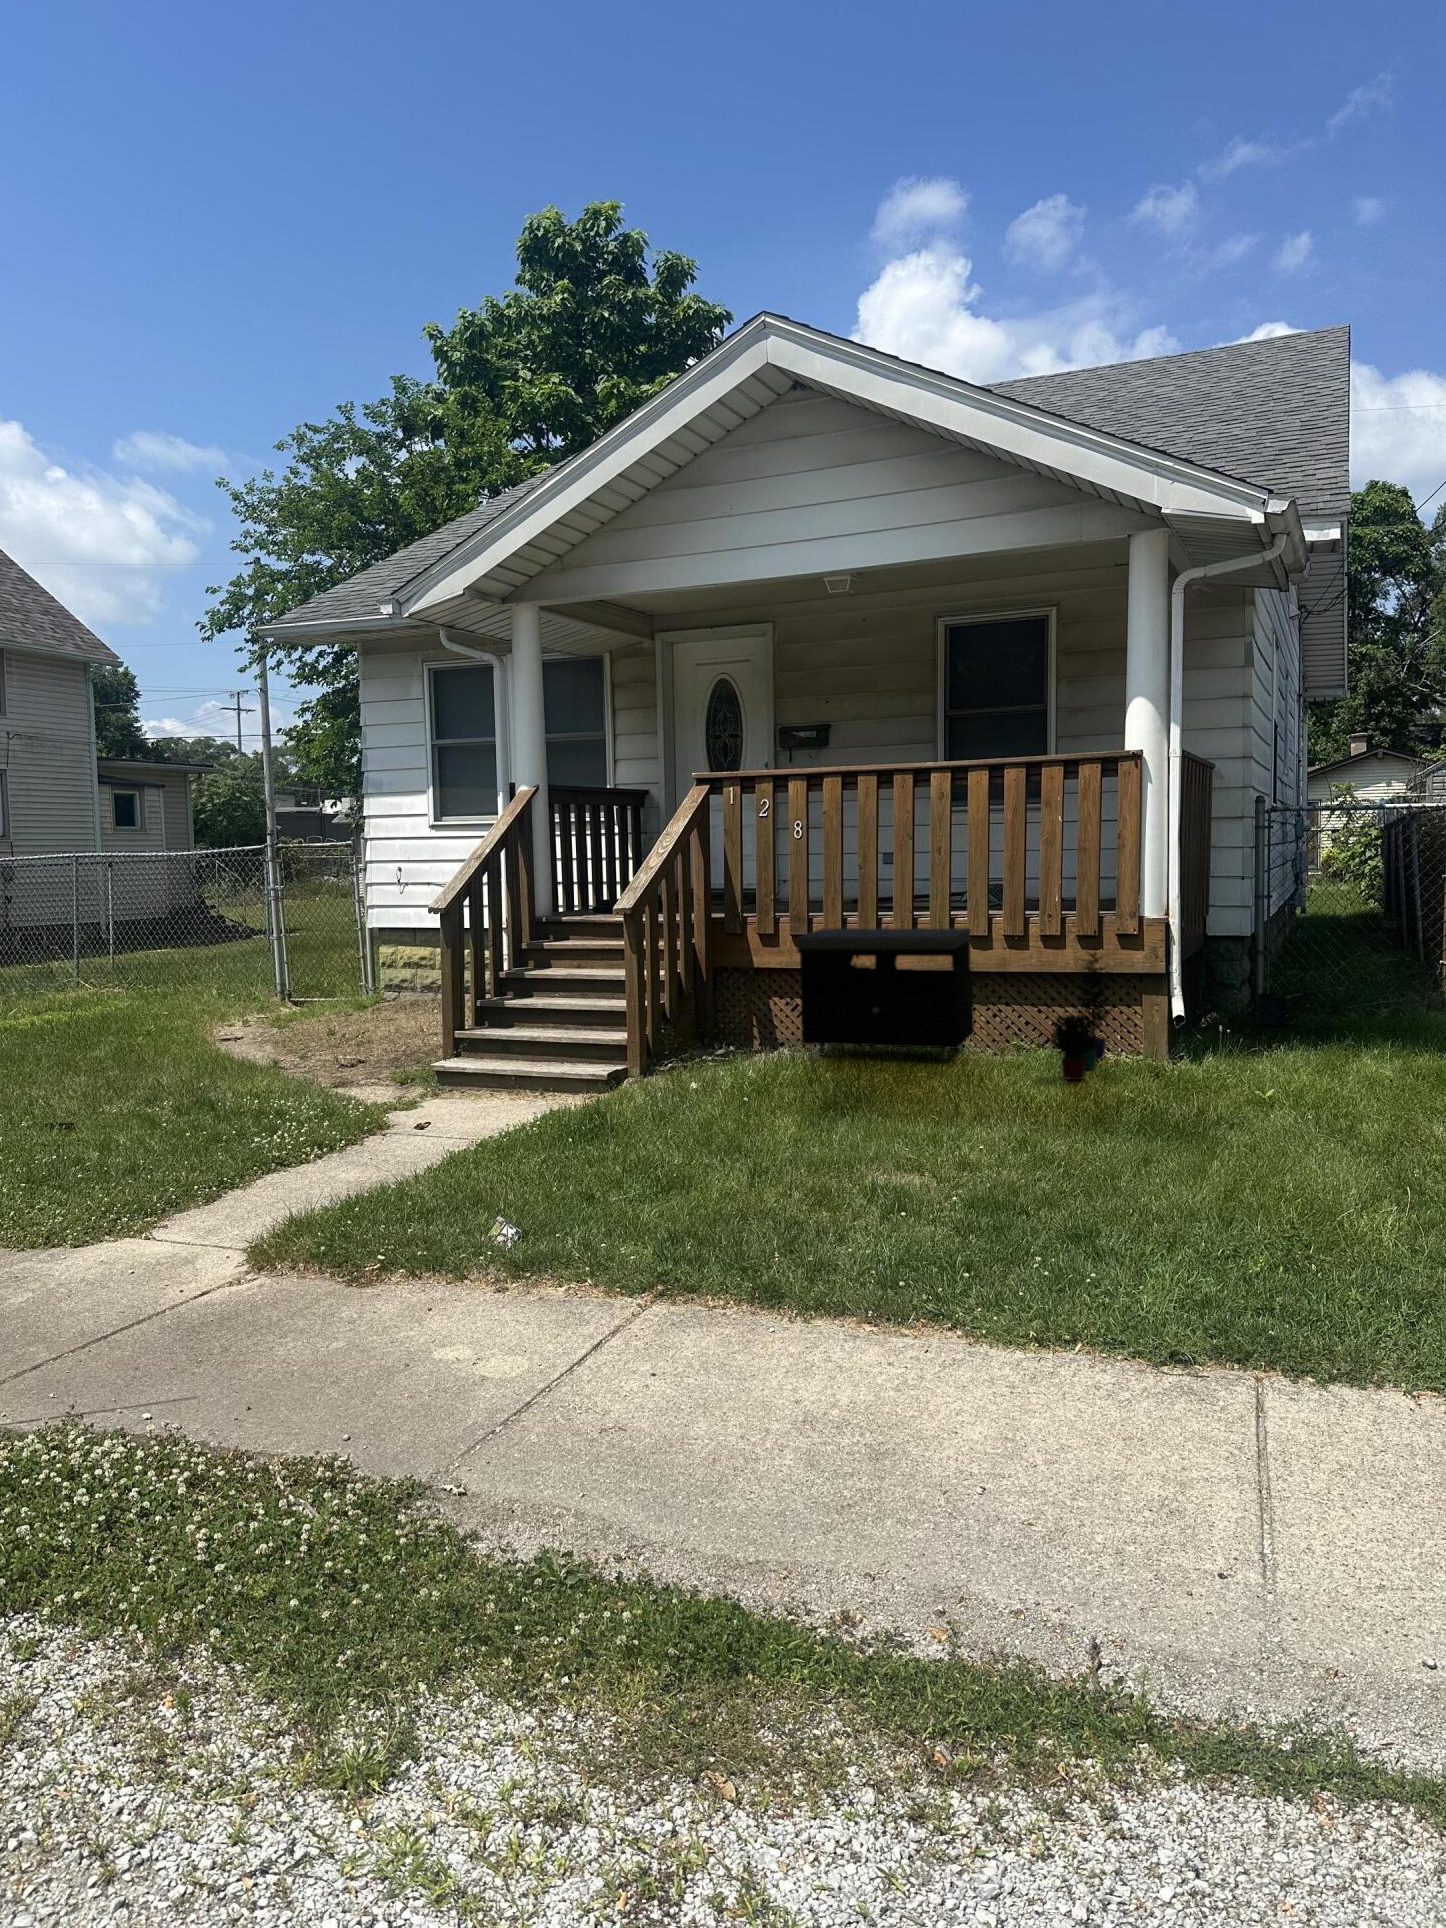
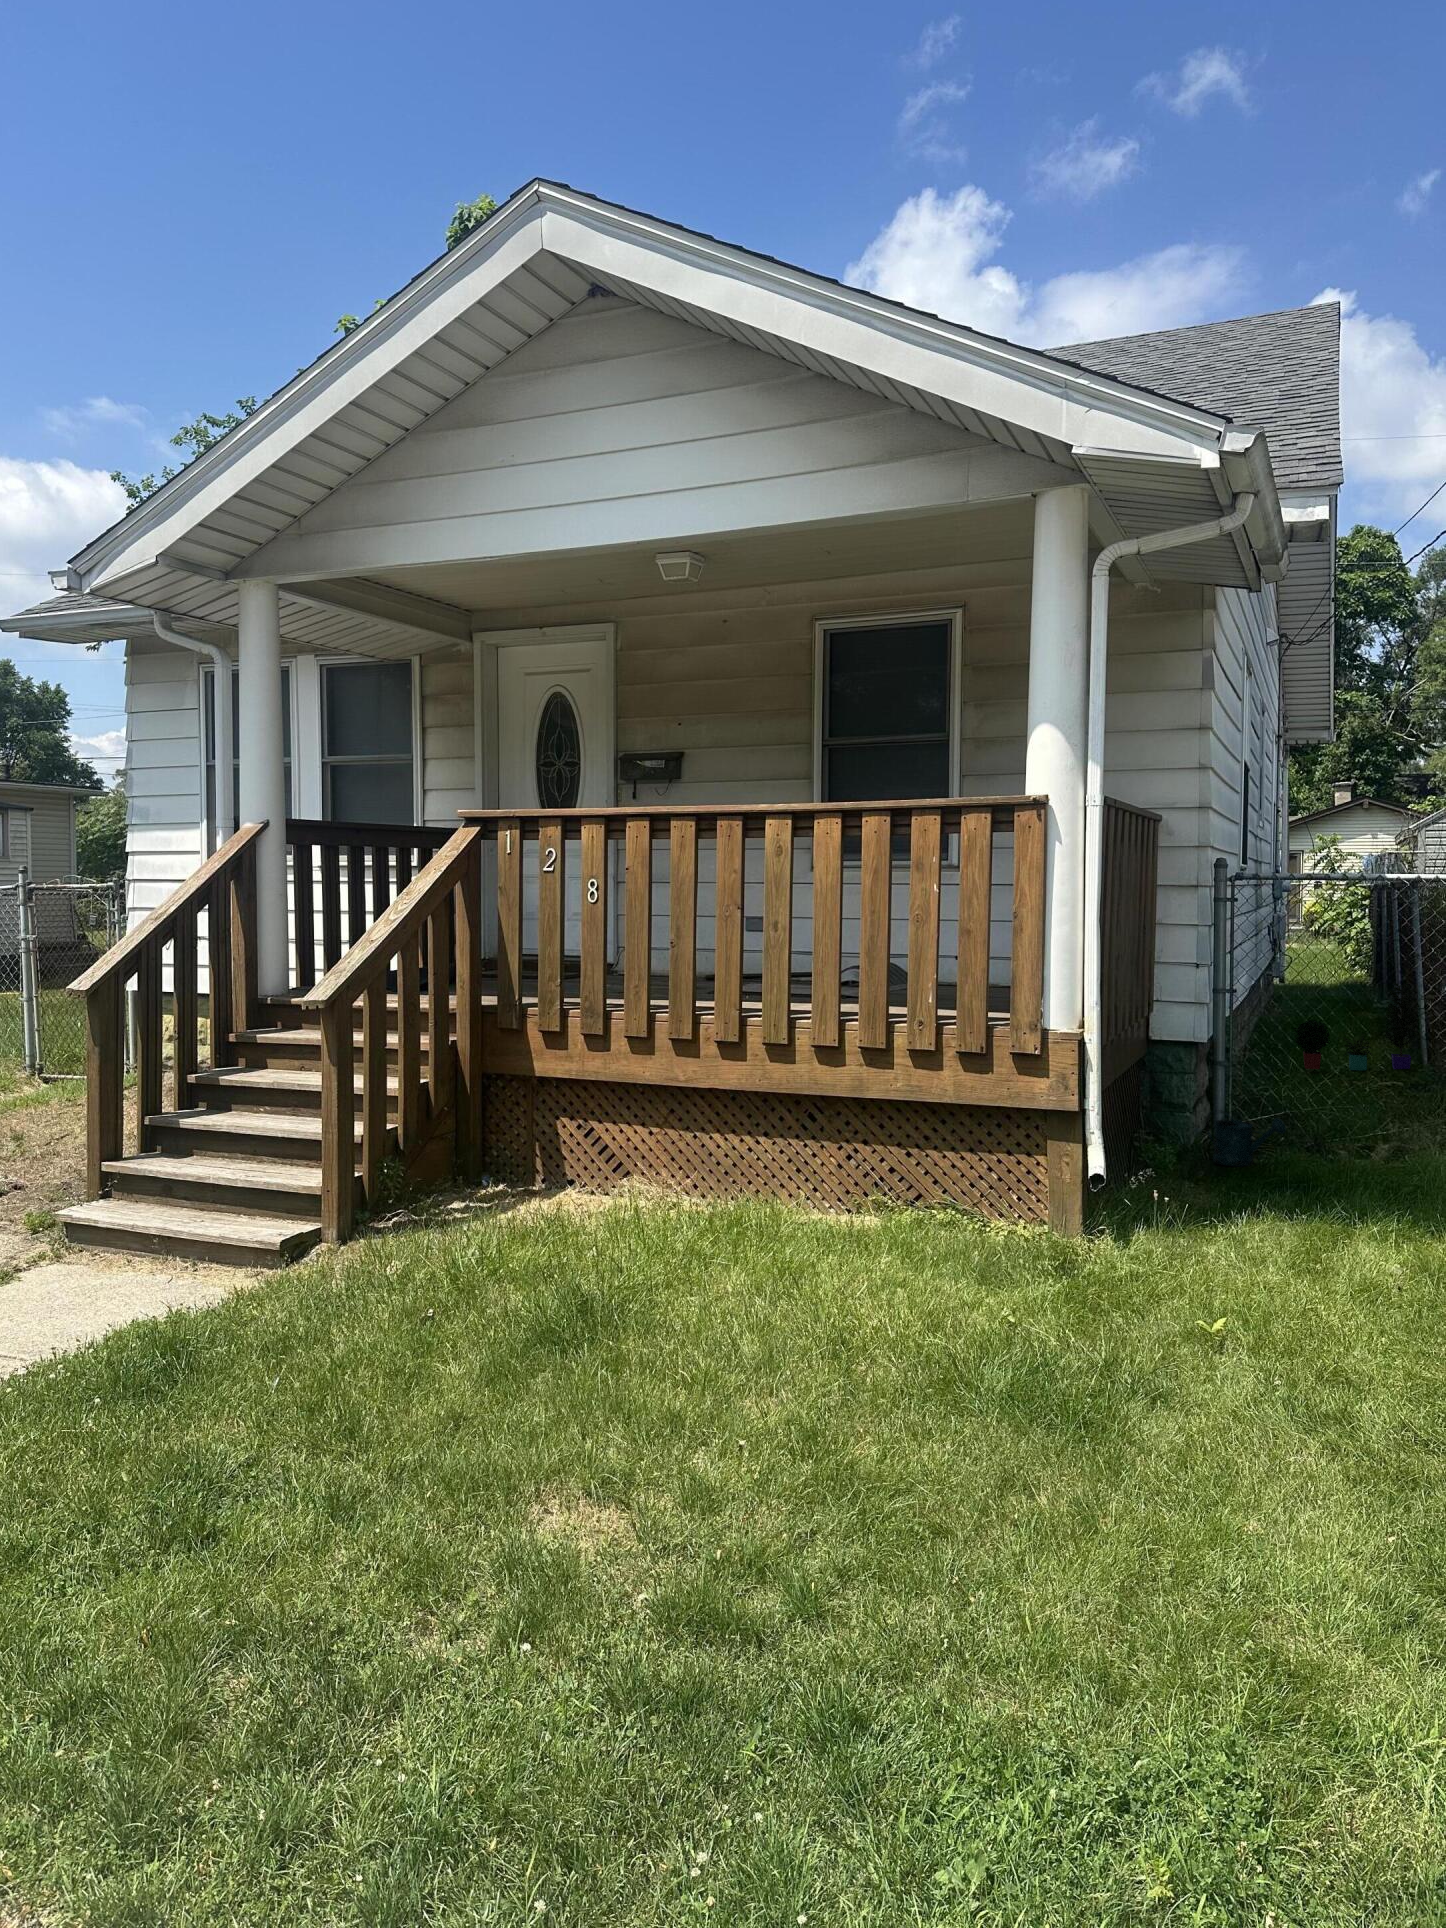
storage bench: present [797,928,974,1059] -> none [566,1029,818,1225]
potted plant: present [1051,953,1112,1080] -> present [1293,982,1420,1071]

